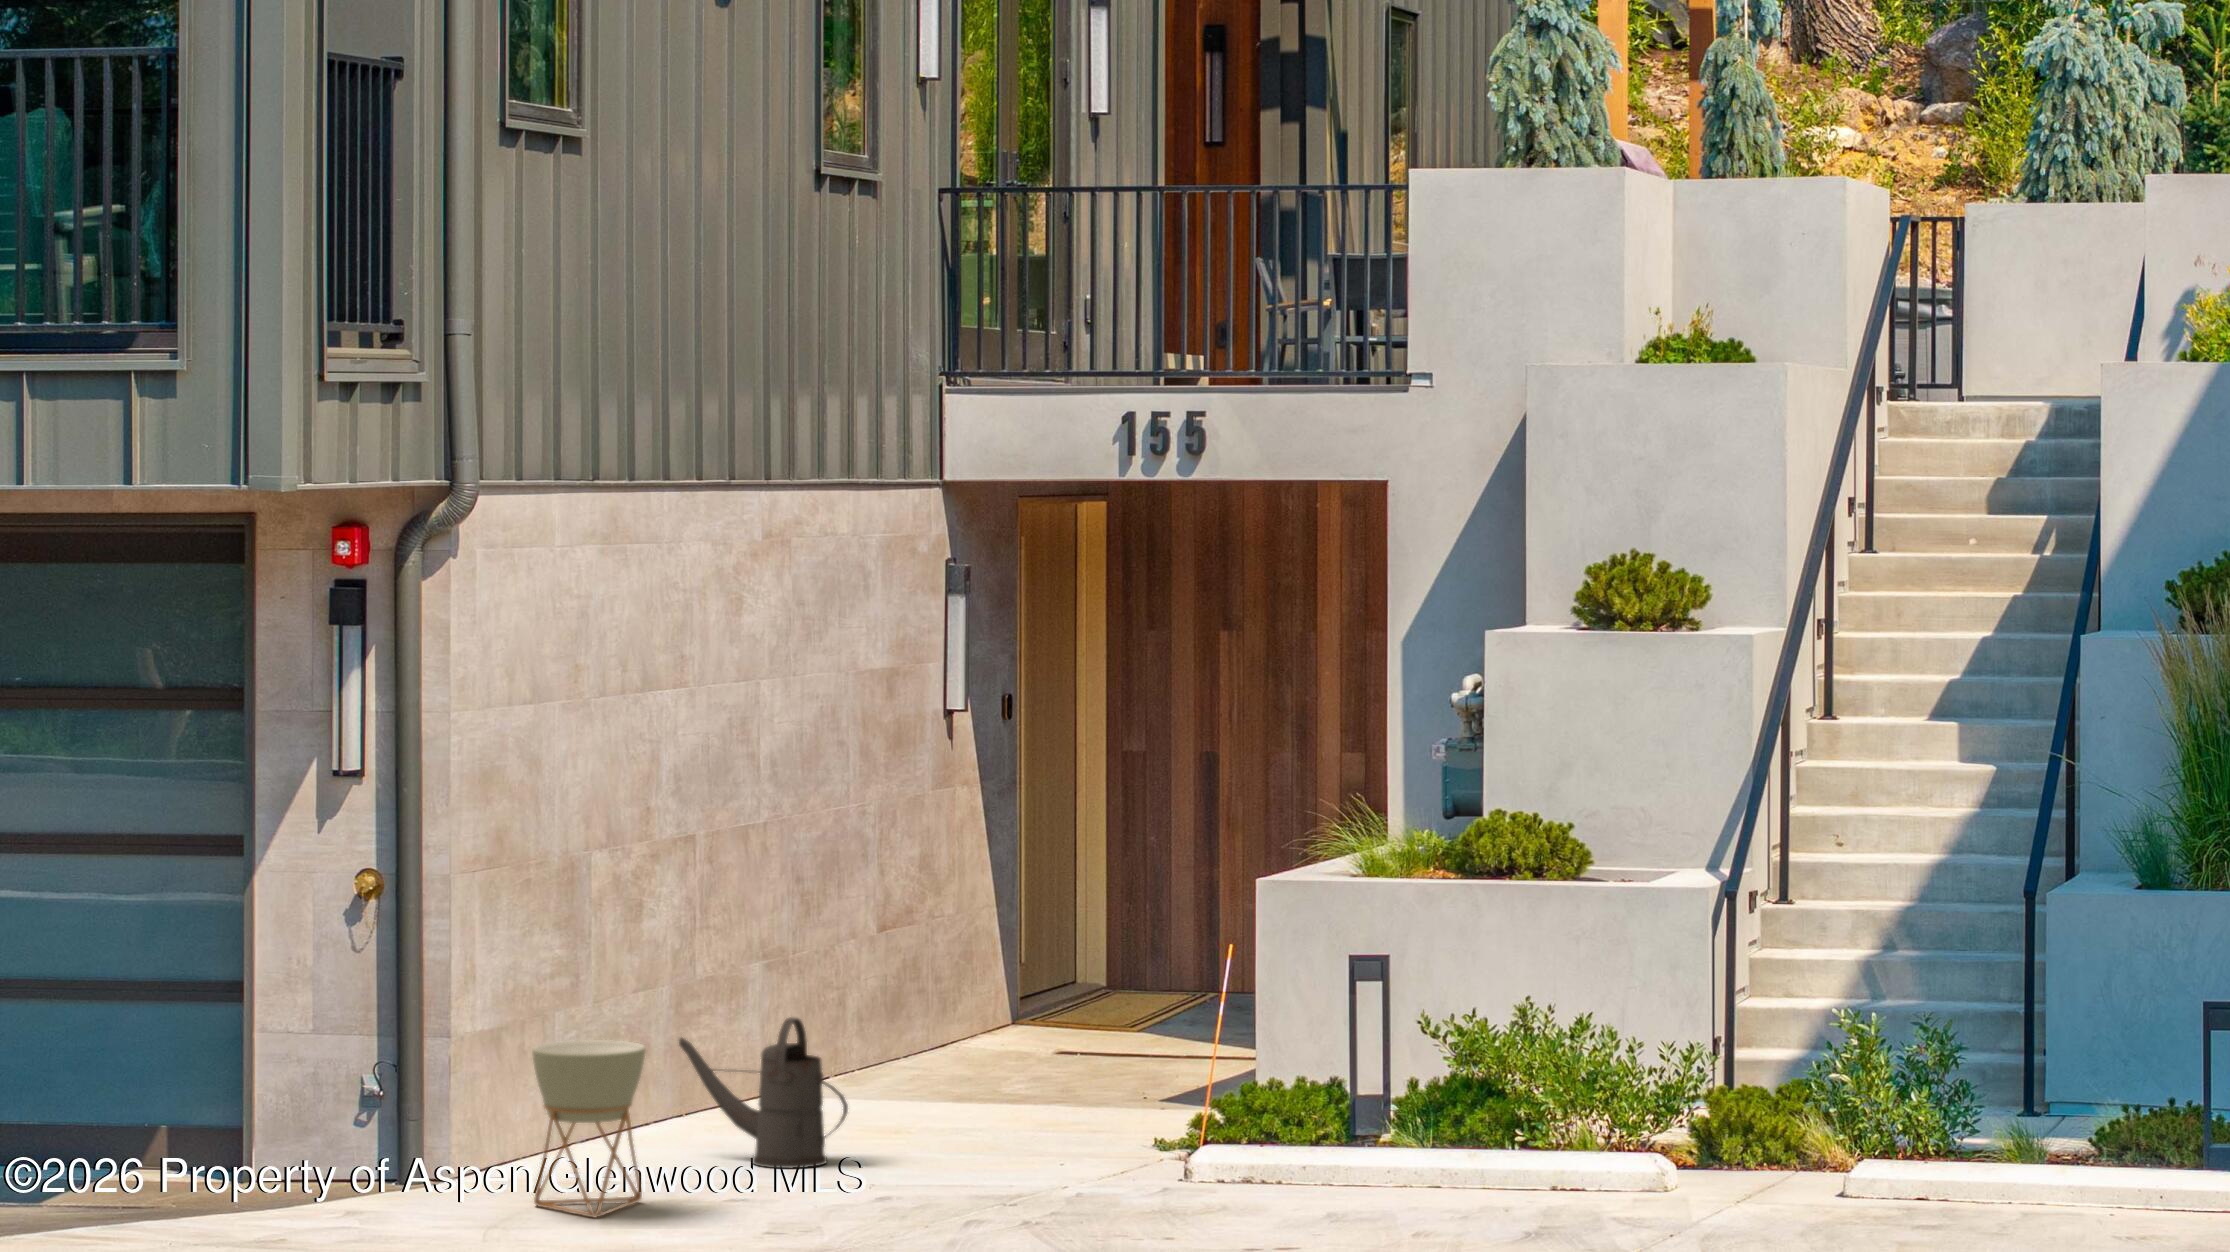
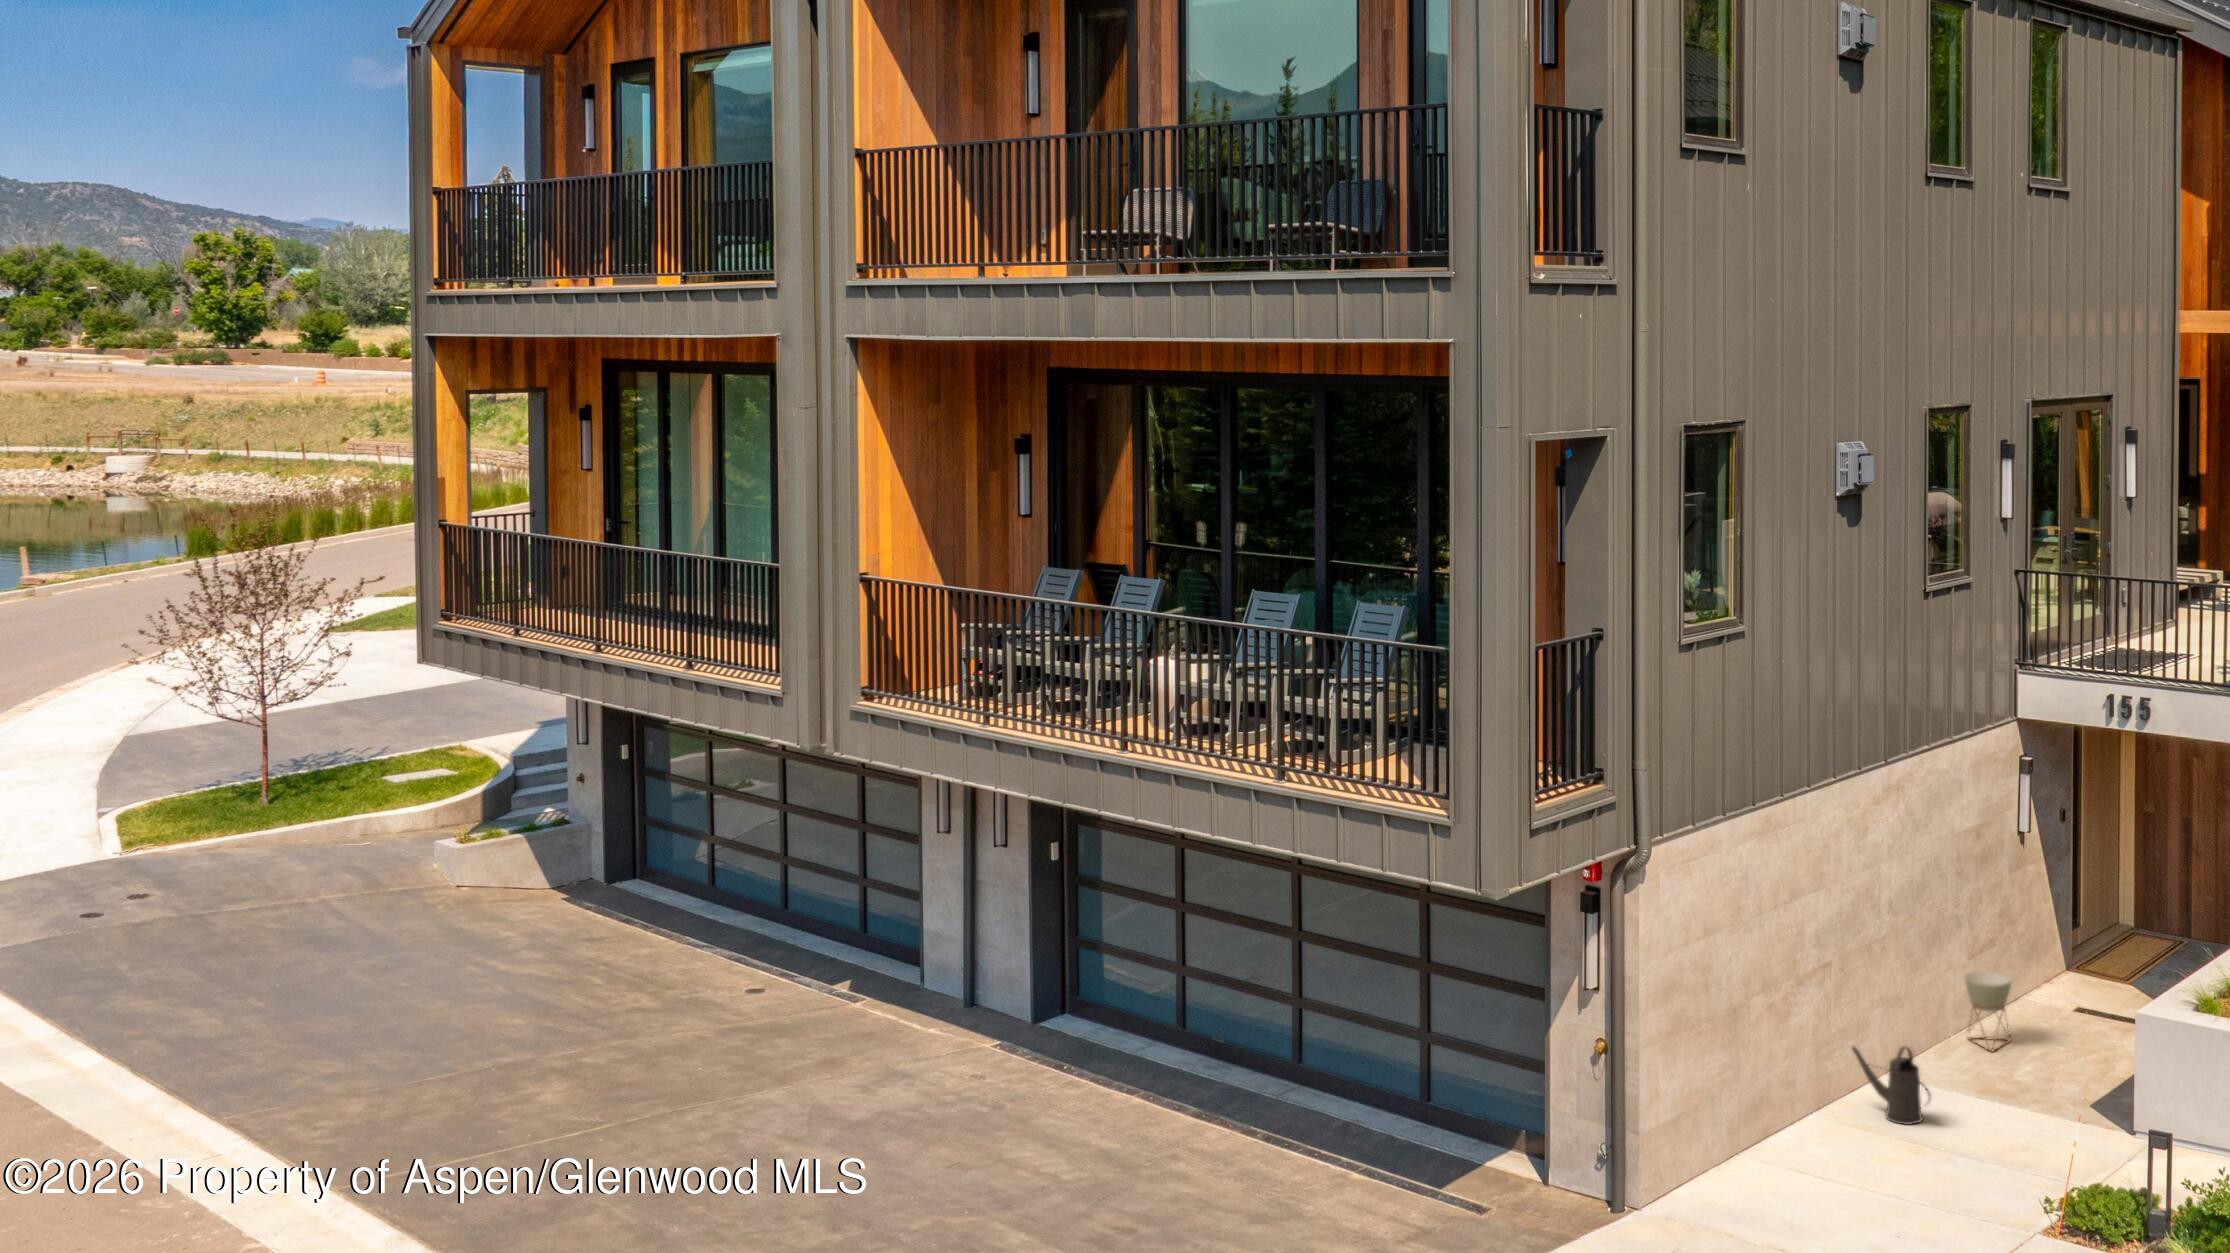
planter: present [532,1040,646,1217] -> present [1965,971,2012,1051]

